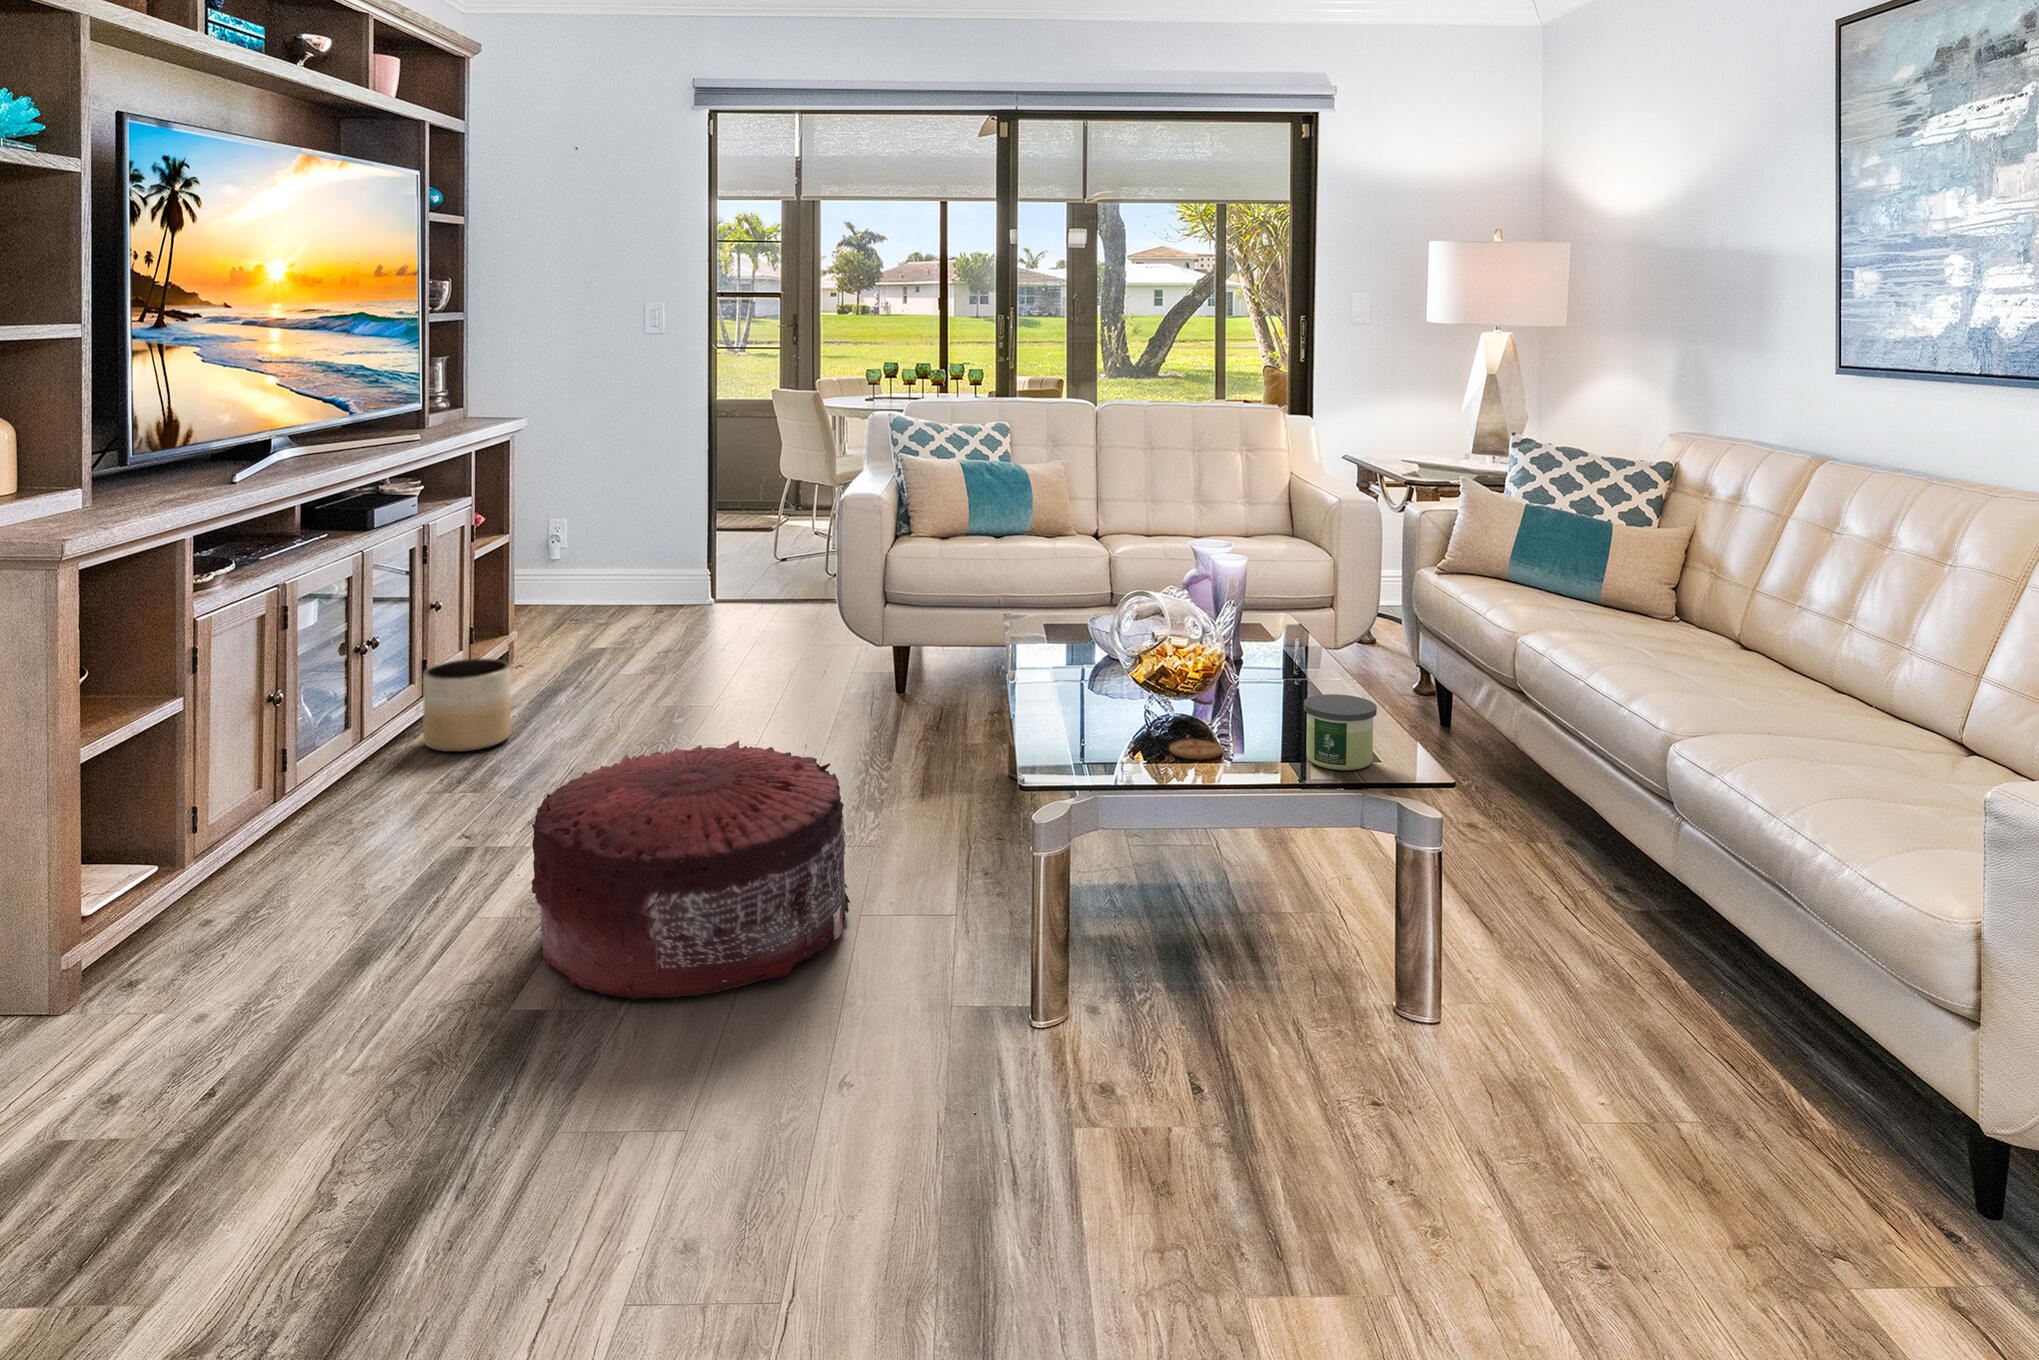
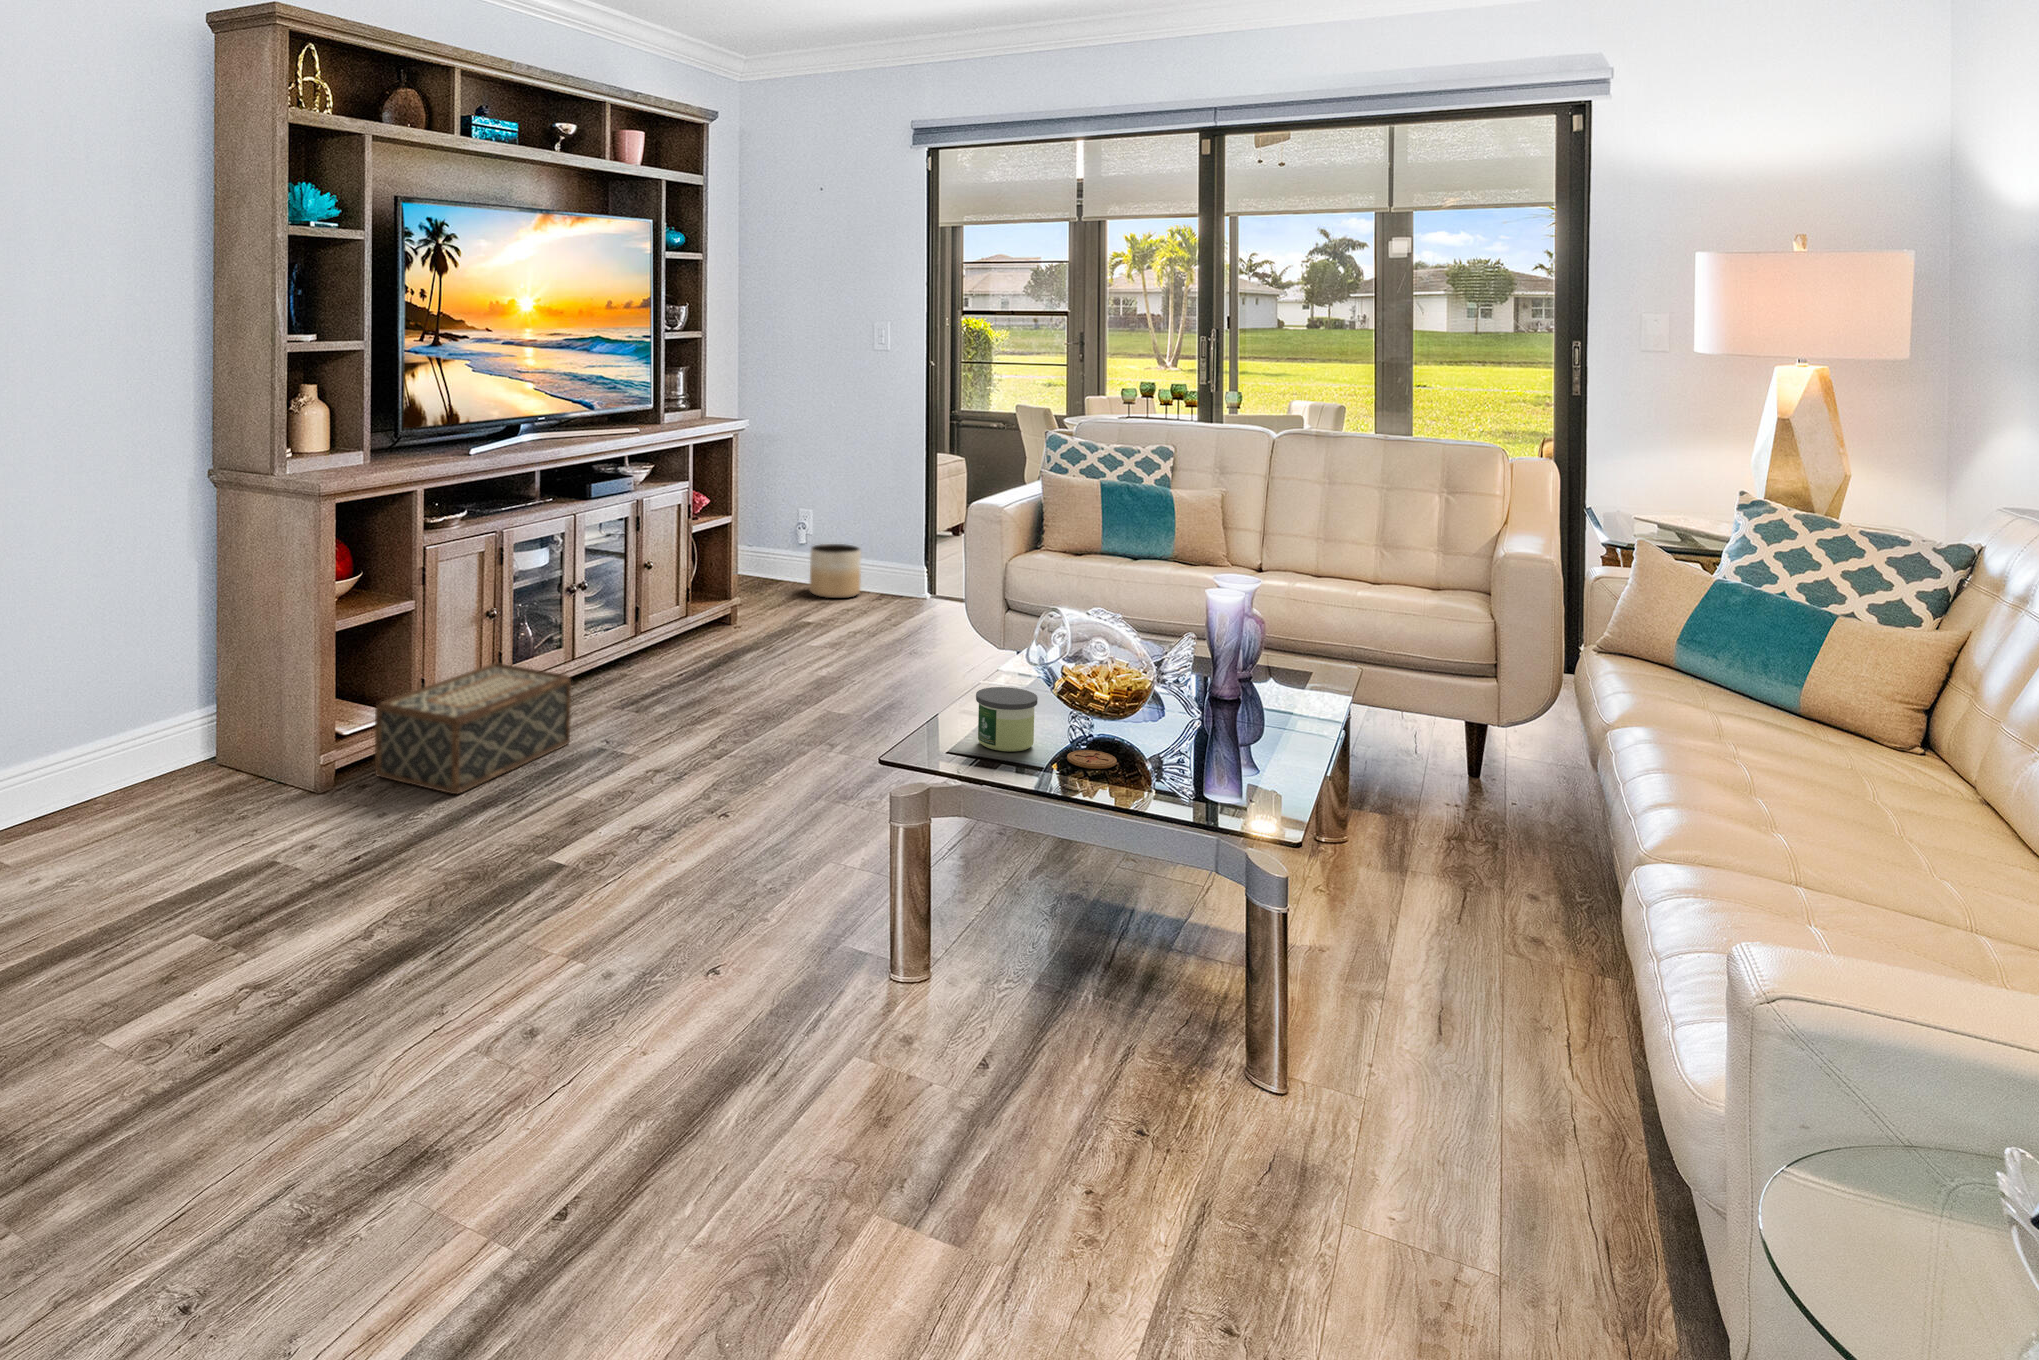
planter: present [423,658,511,752] -> present [809,544,861,598]
candle: present [1304,694,1377,770] -> present [976,687,1038,752]
pouf: present [532,741,850,1000] -> none [580,690,831,877]
woven basket: none [149,761,419,957] -> present [375,663,571,794]

